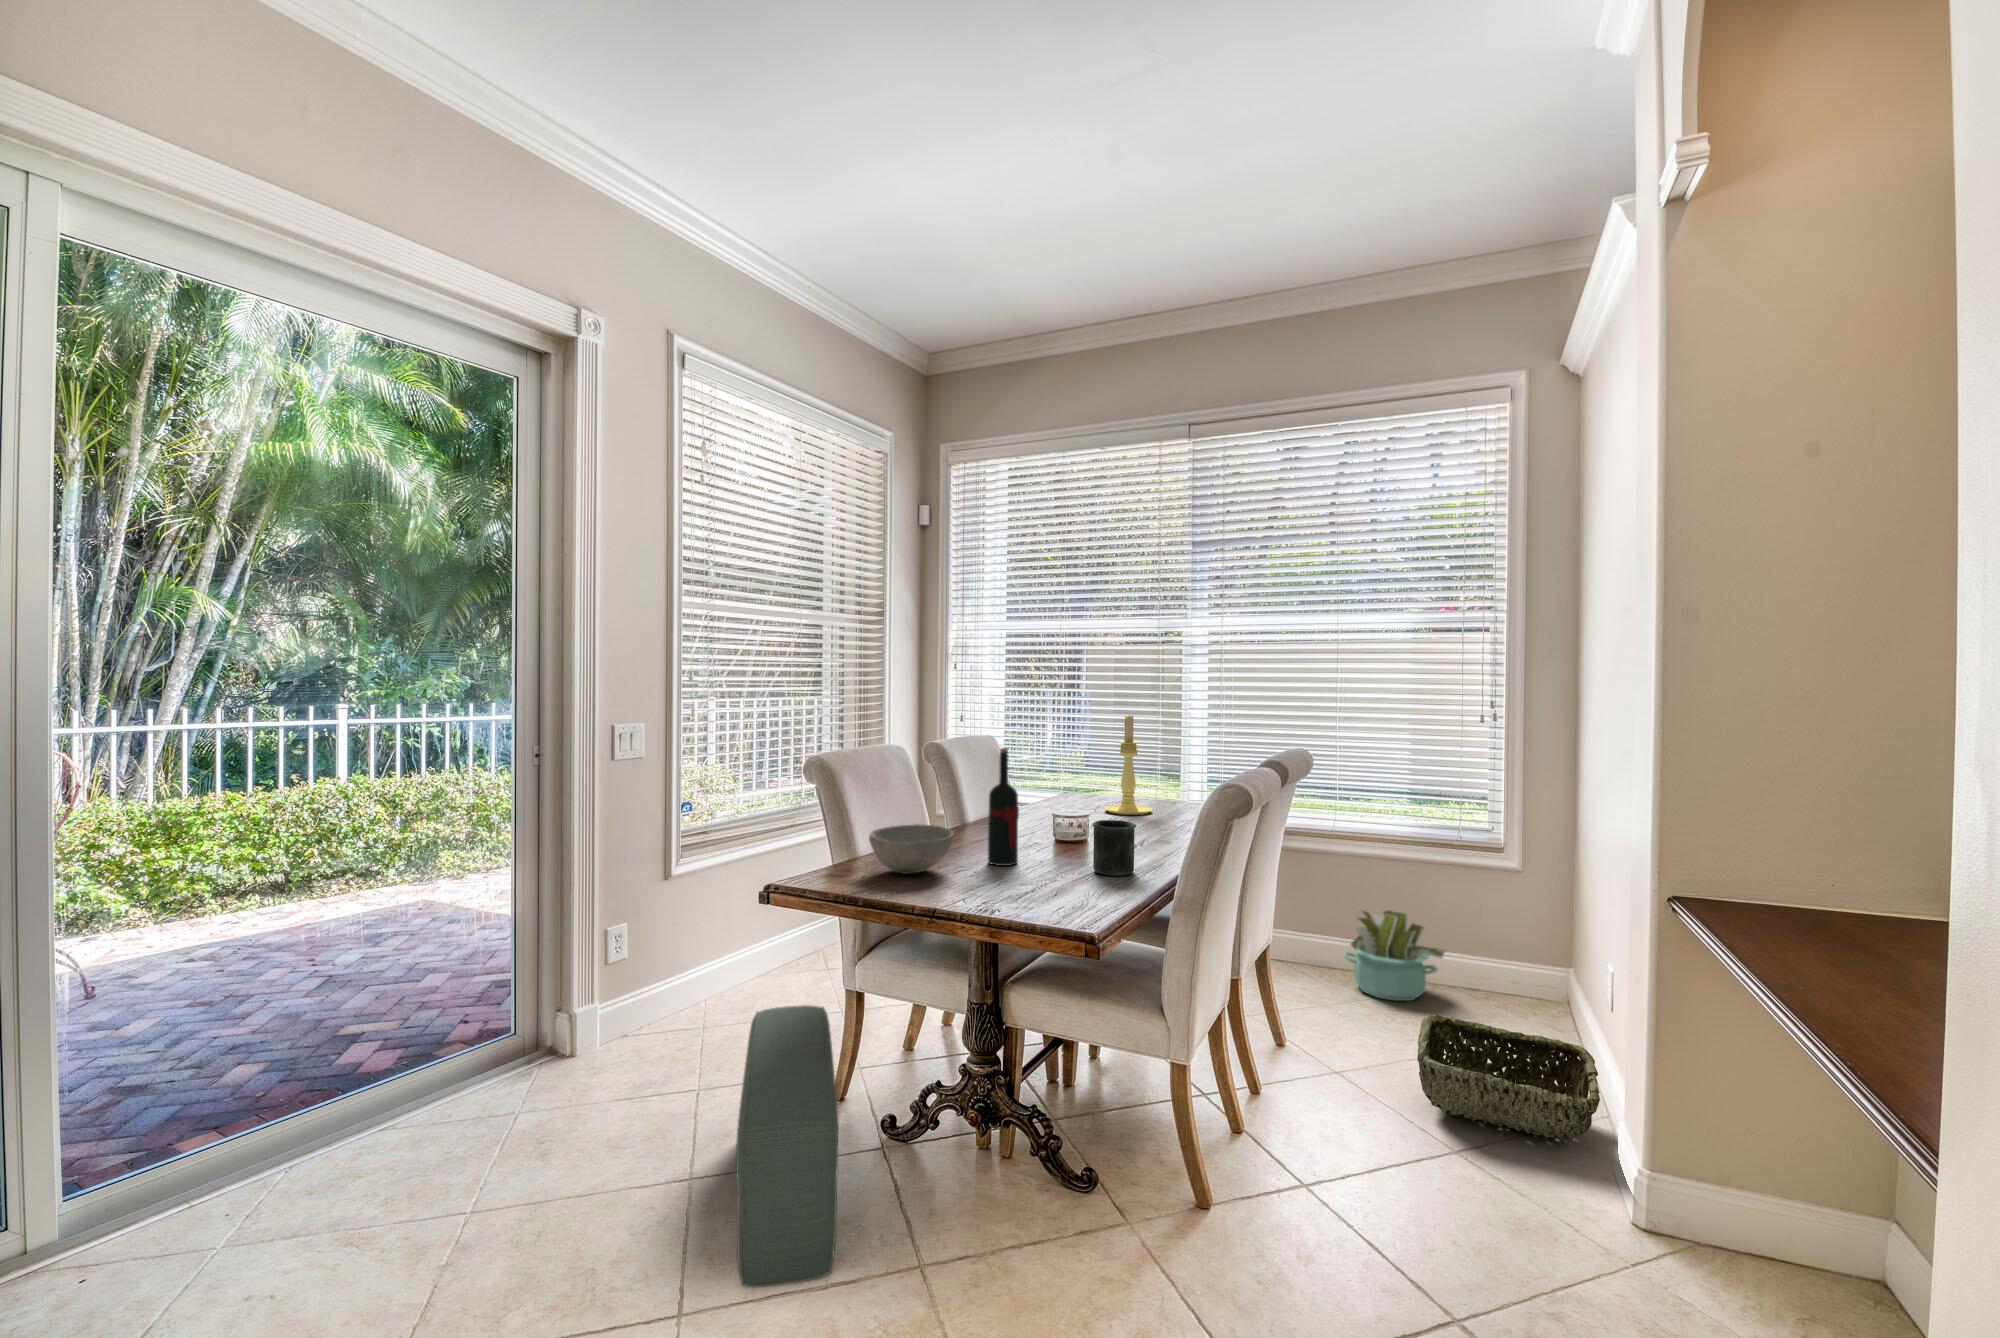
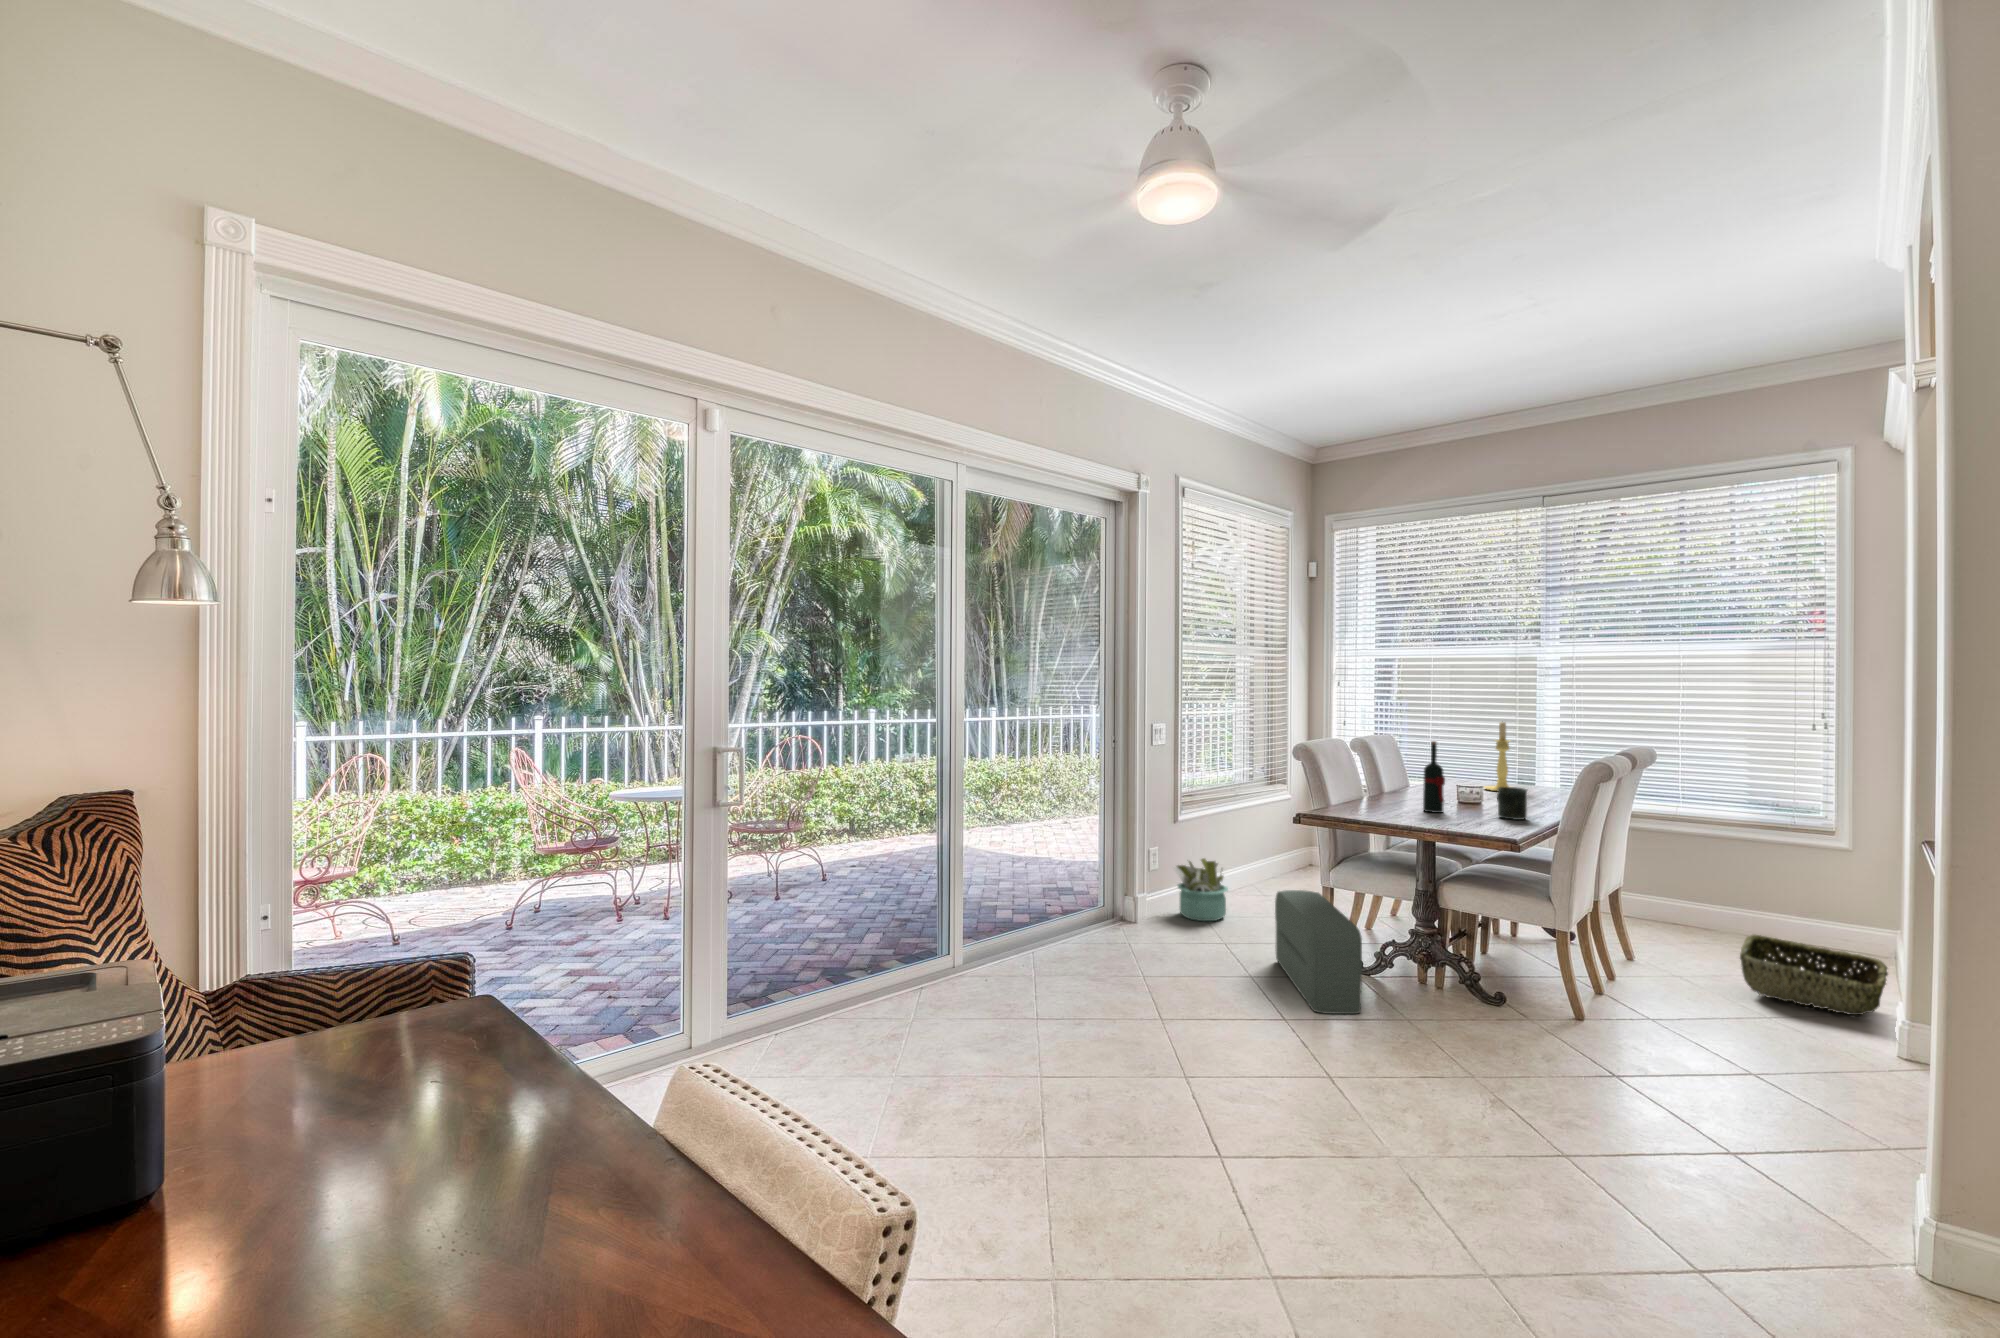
bowl: present [869,824,954,874] -> none [1352,786,1406,813]
decorative plant: present [1343,910,1445,1001] -> present [1174,858,1228,921]

